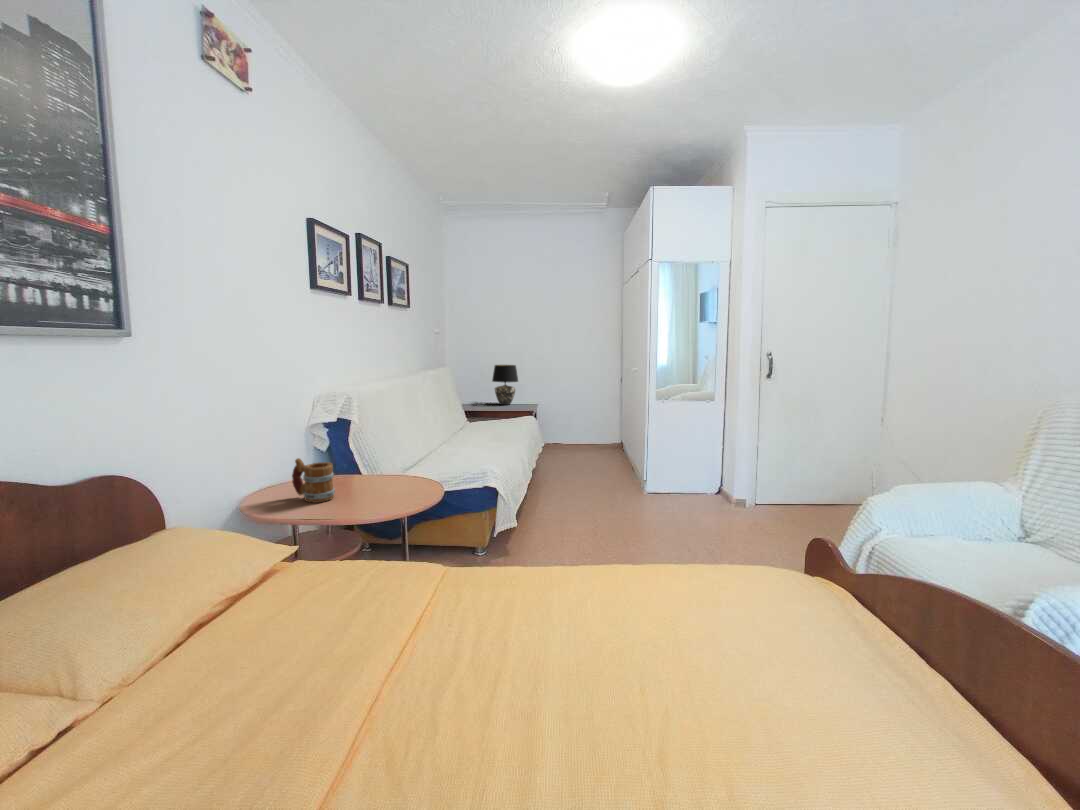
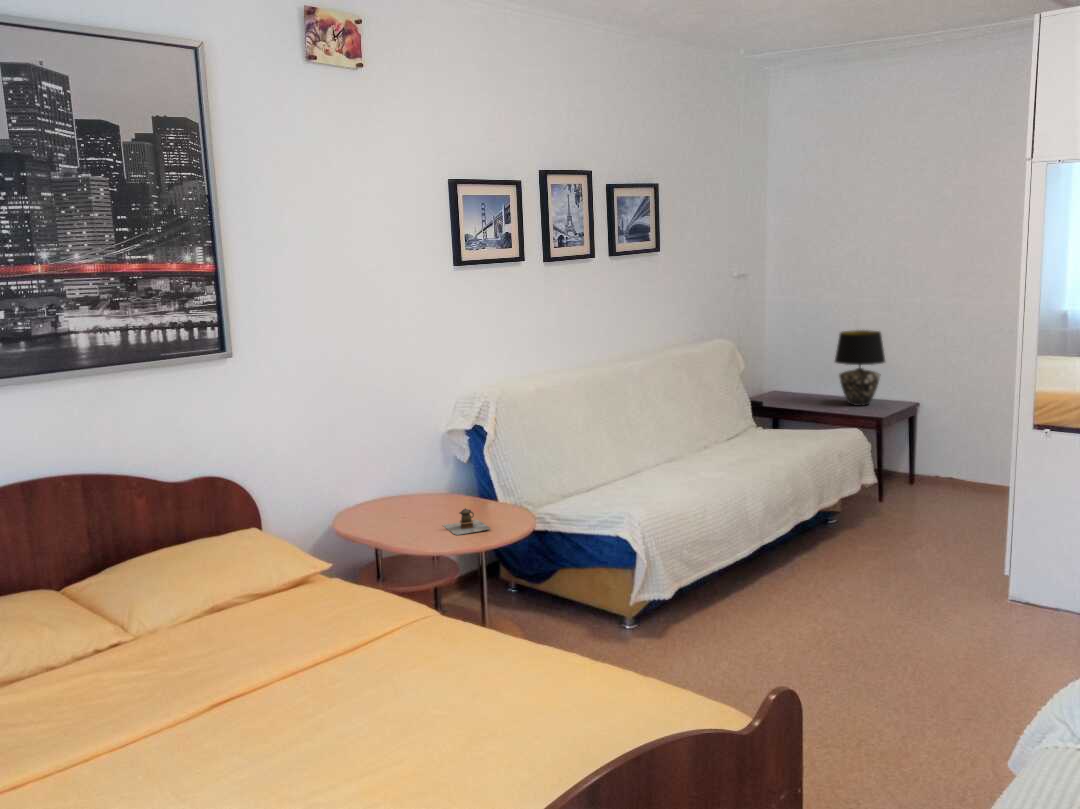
mug: present [292,458,335,503] -> none [376,479,414,531]
teapot: none [360,474,407,497] -> present [443,508,490,535]

